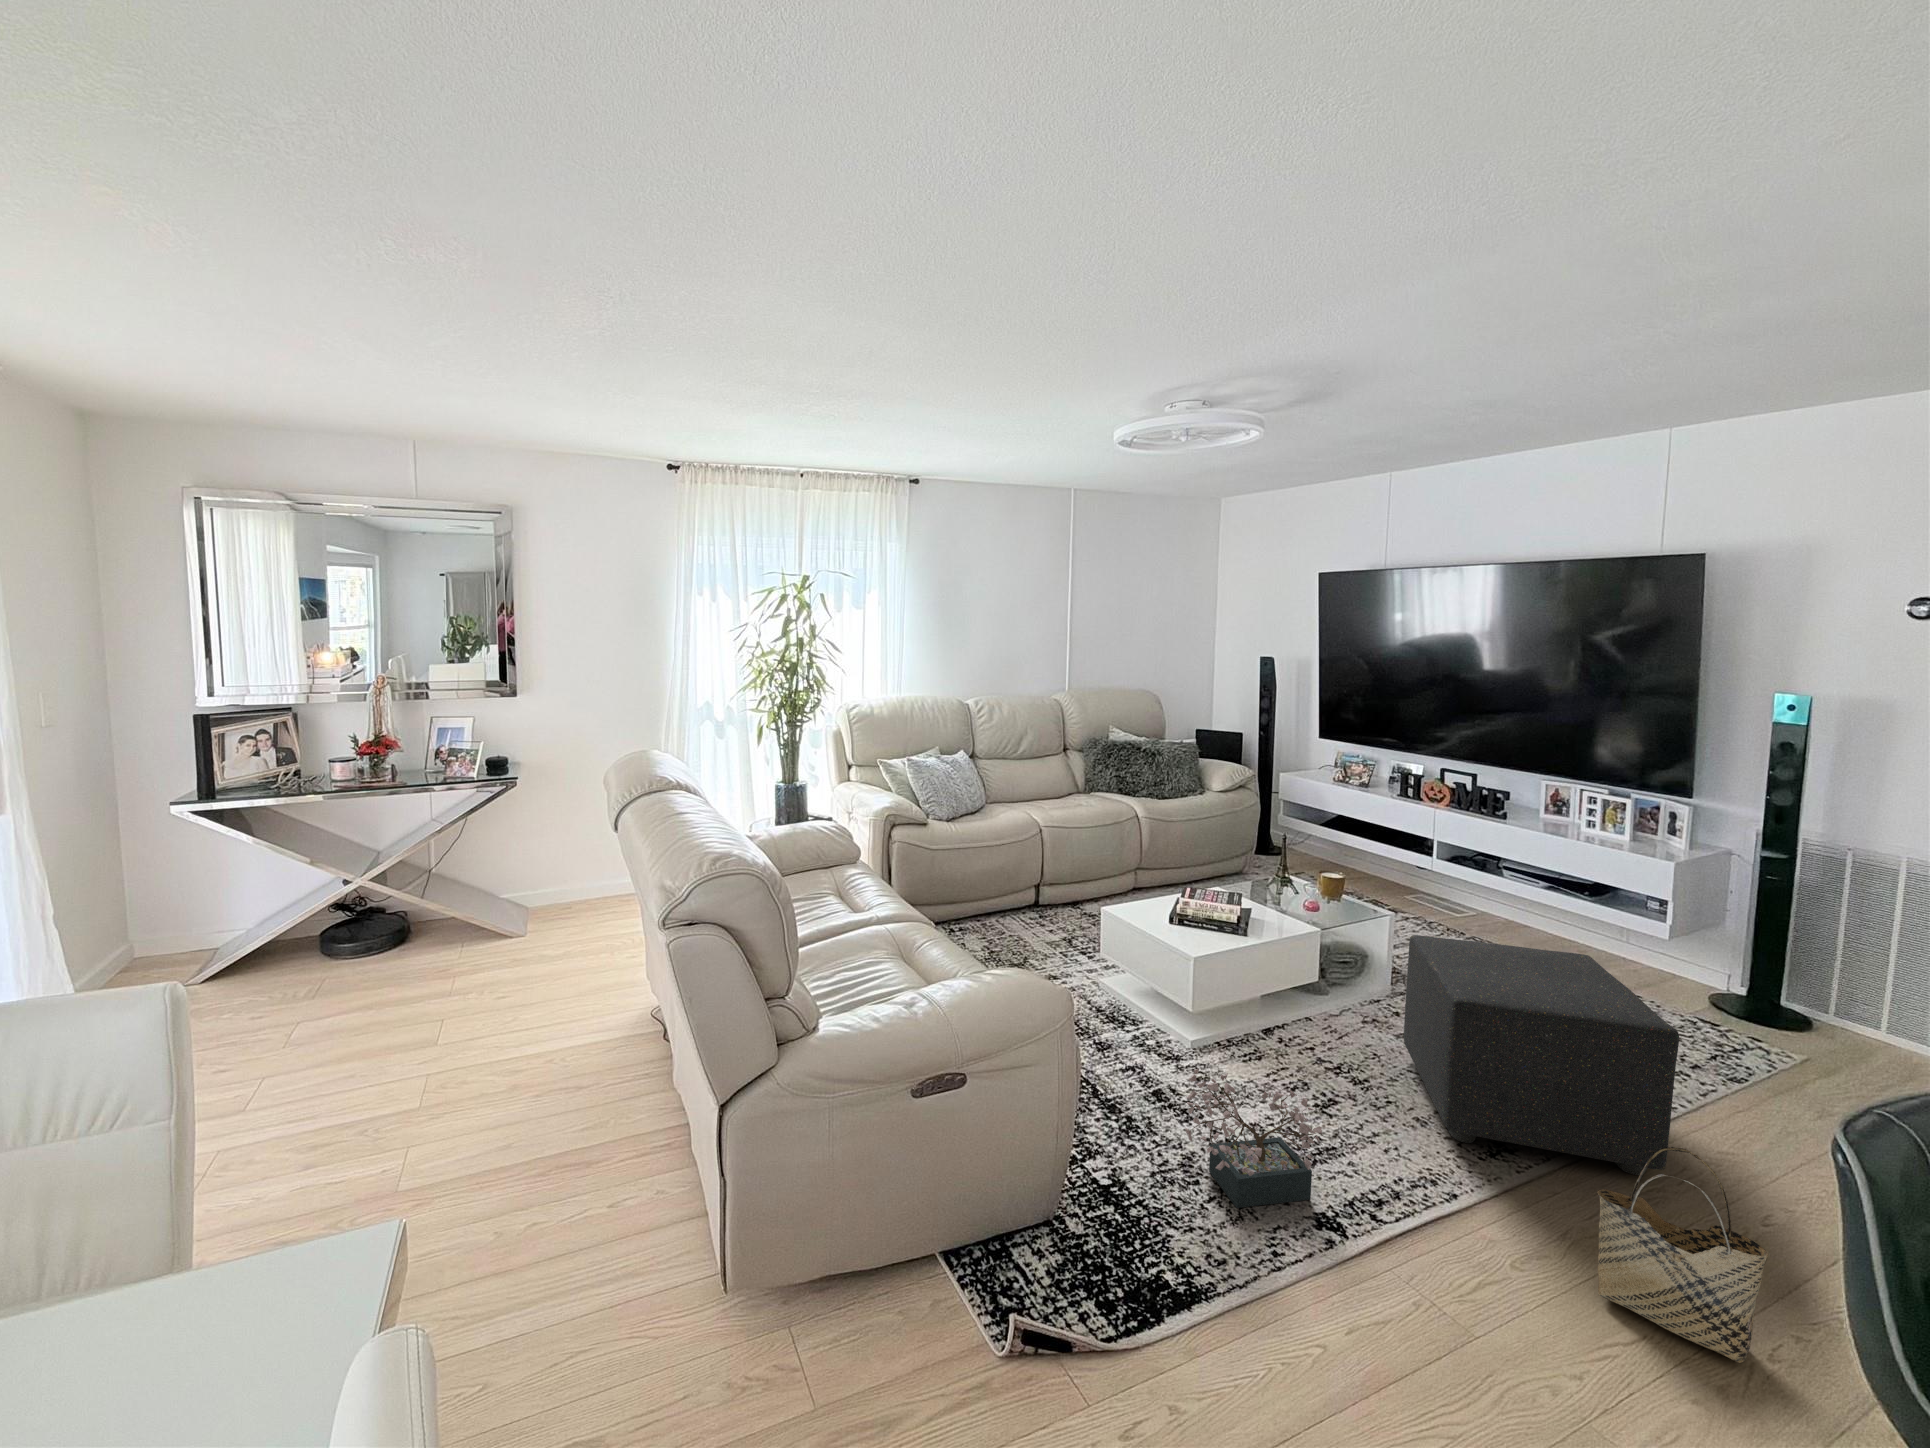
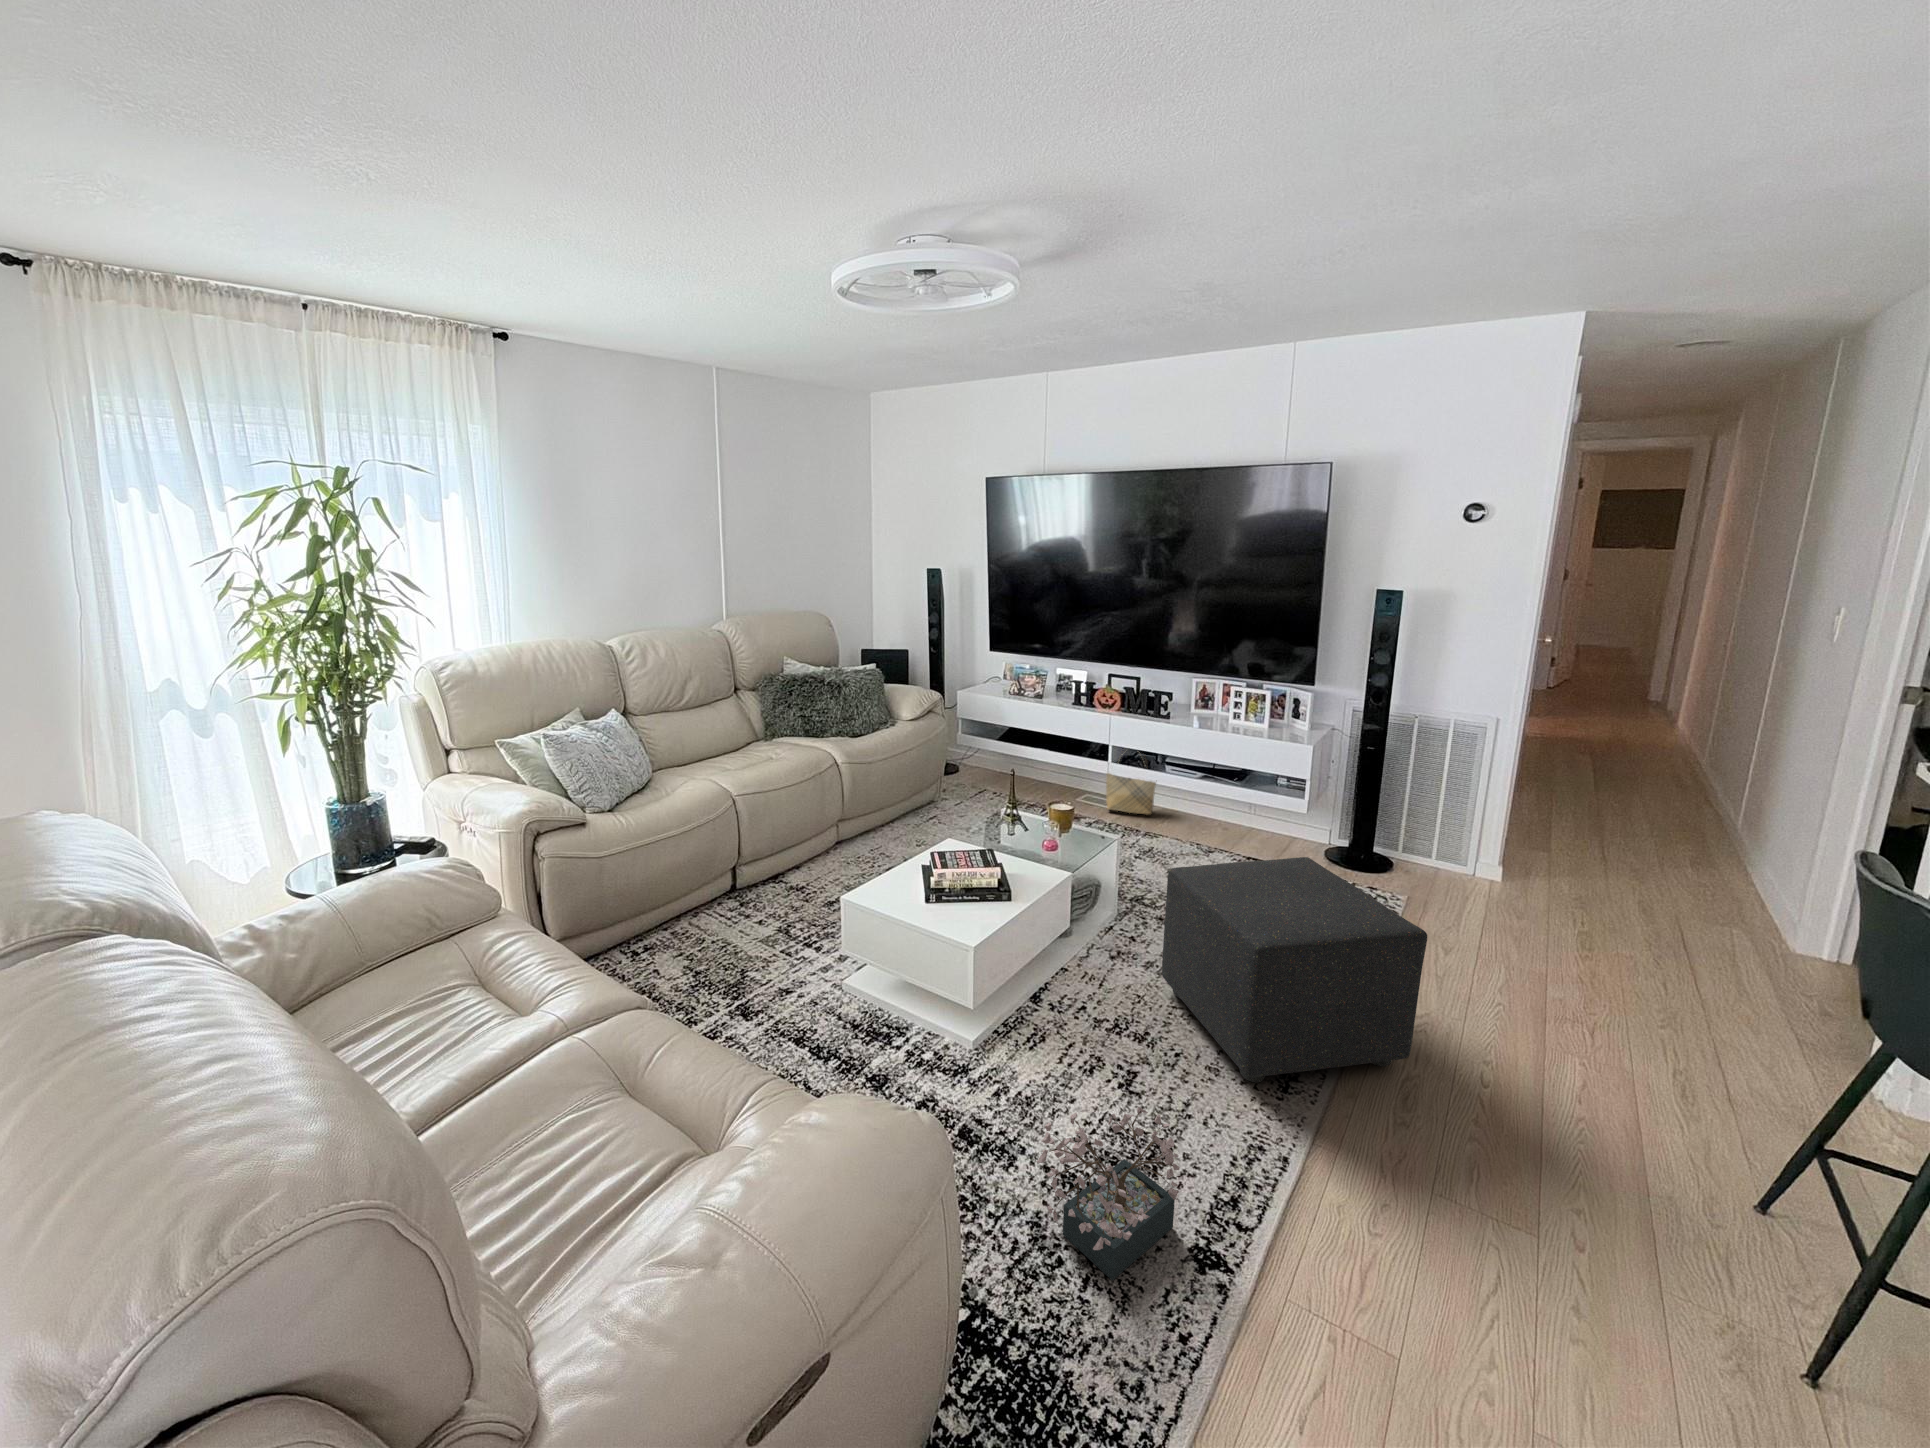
woven basket: present [1597,1147,1768,1363] -> present [1106,754,1156,814]

